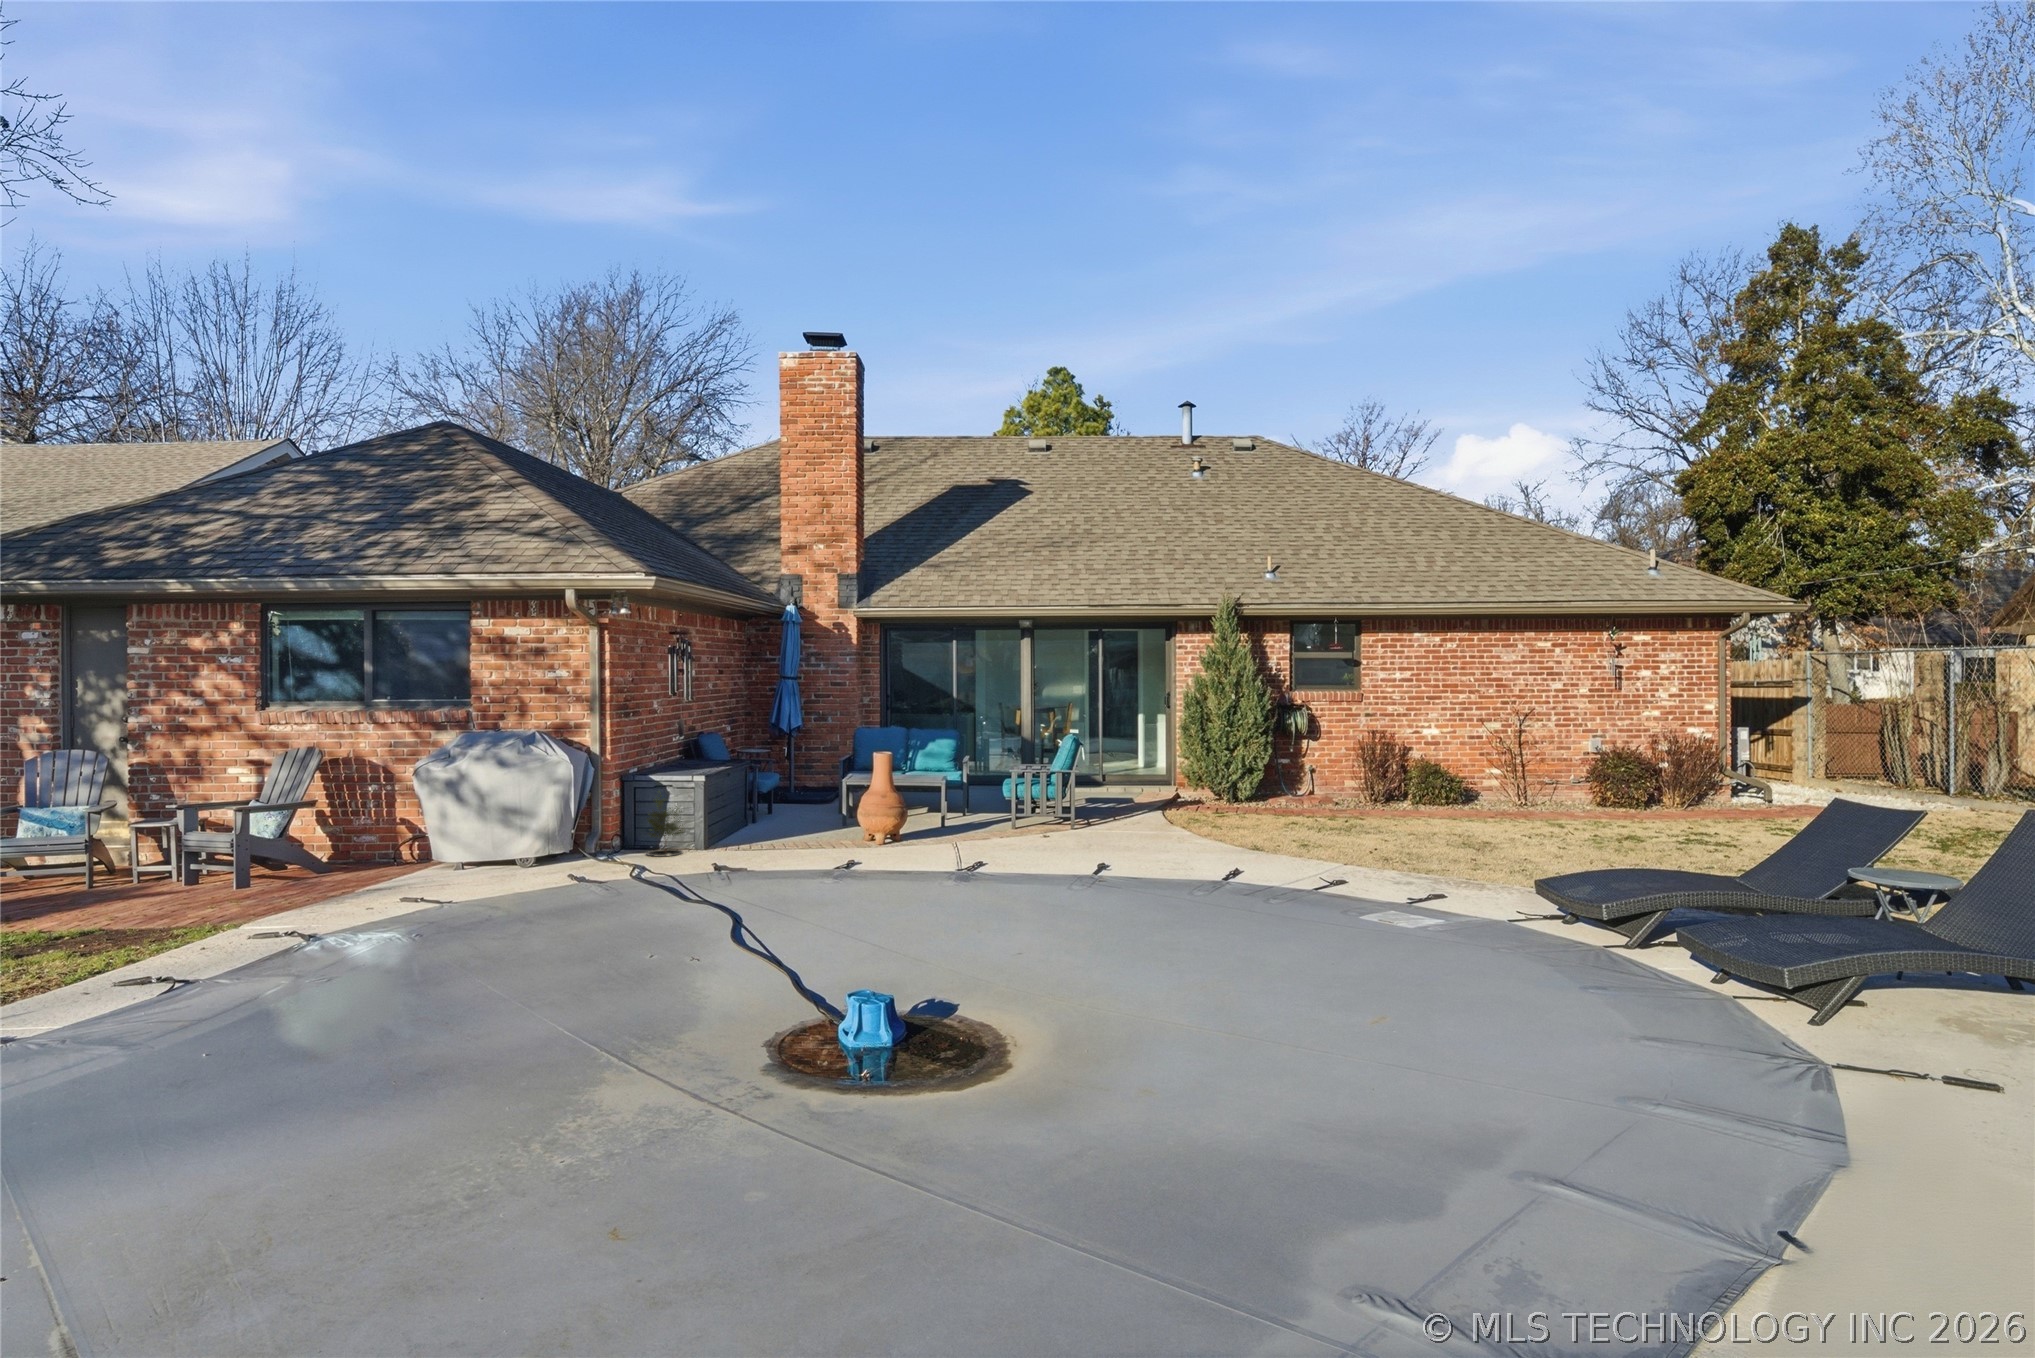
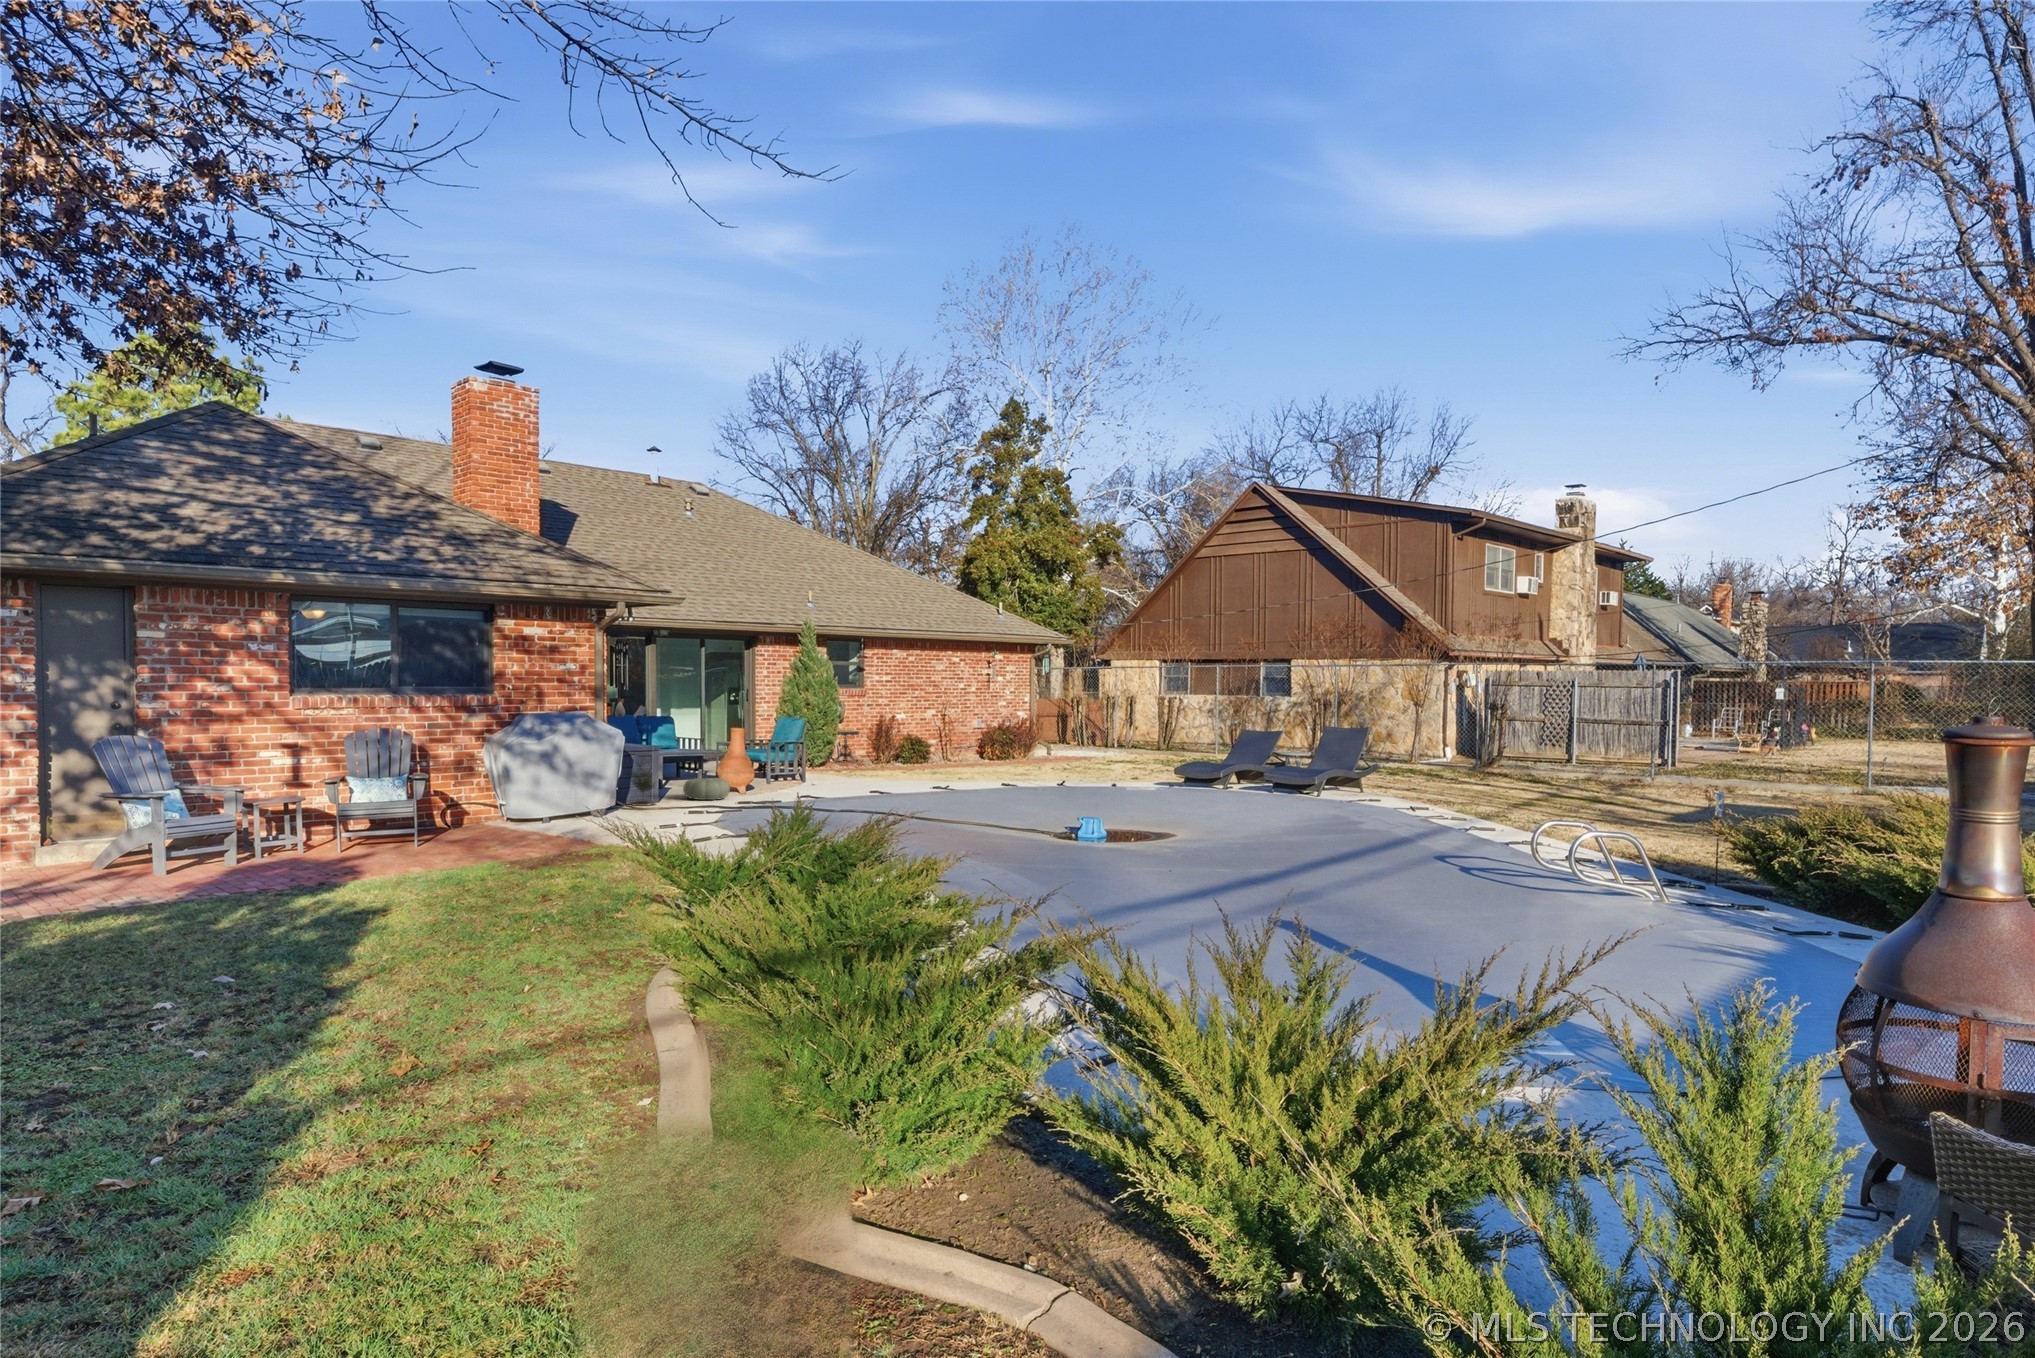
side table: none [1277,757,1325,805] -> present [832,730,860,761]
pouf: none [744,822,809,855] -> present [683,778,730,800]

